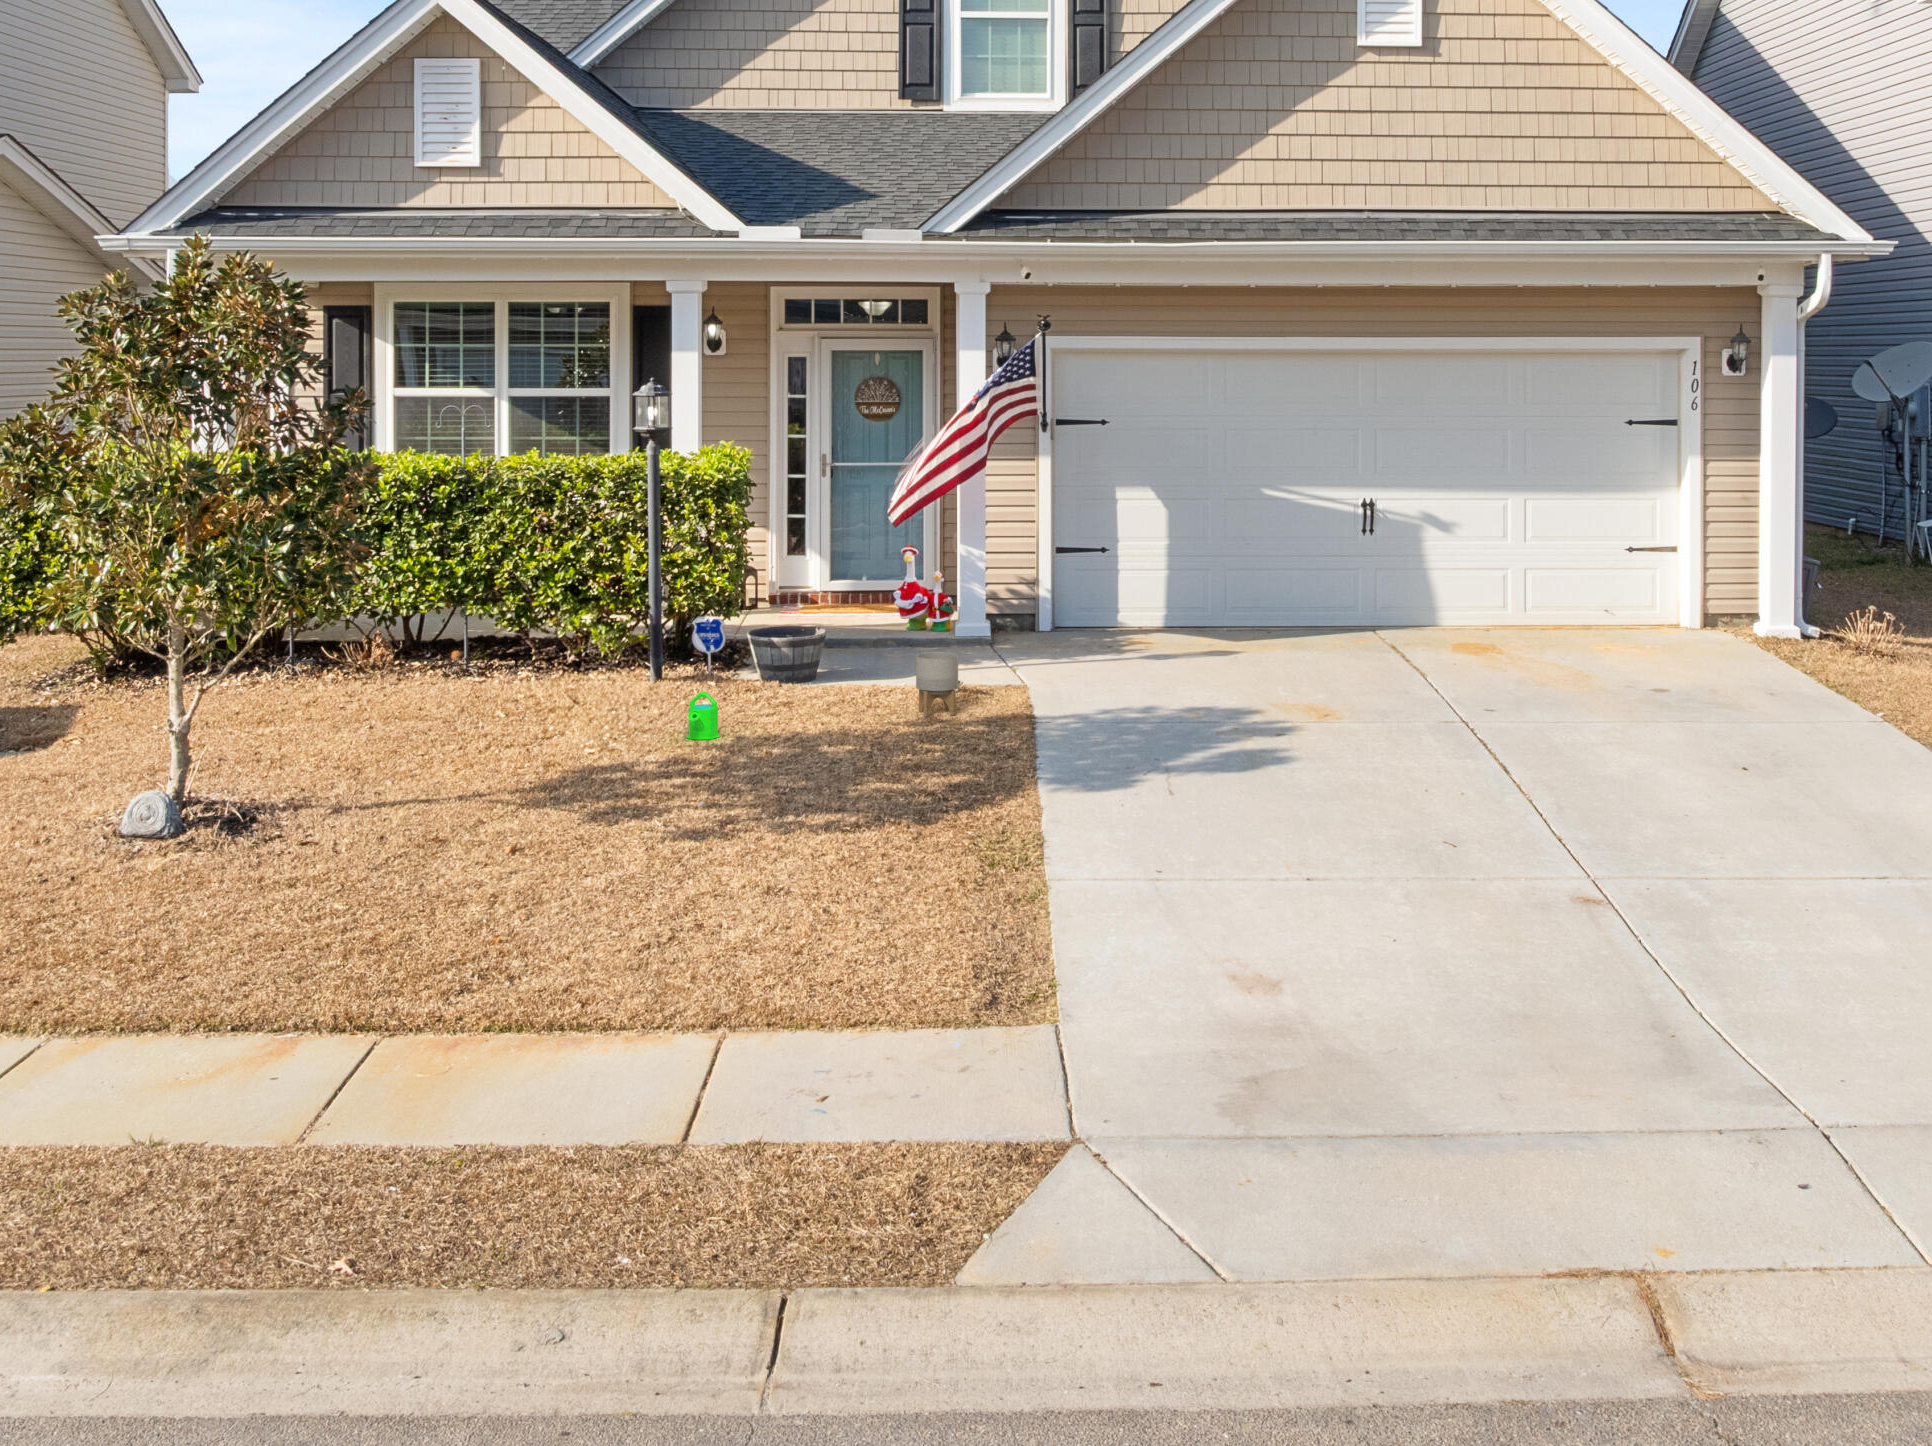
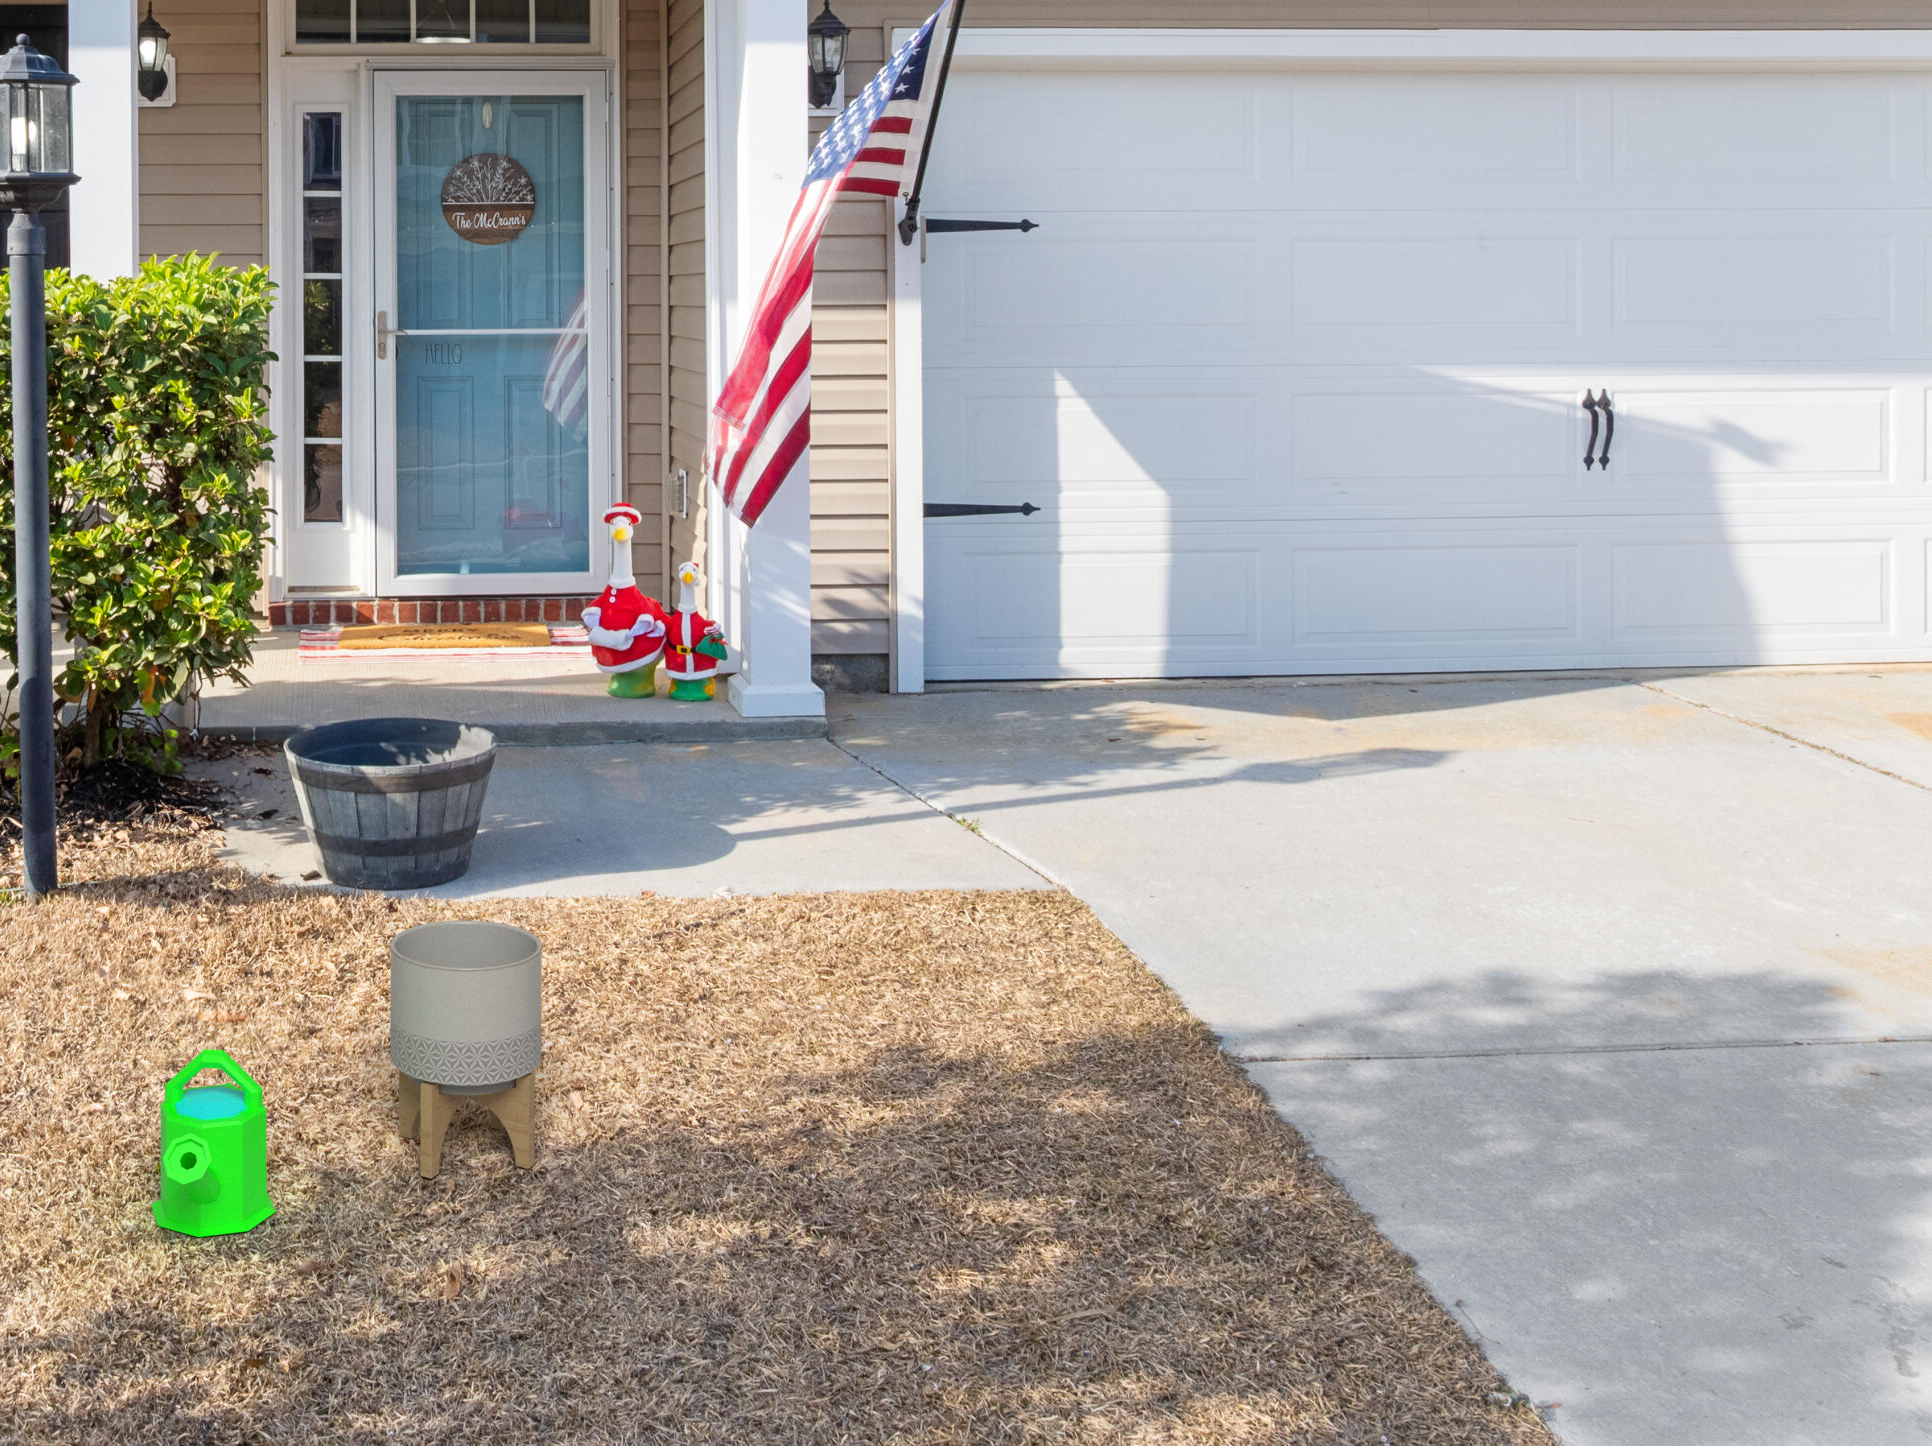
planter: present [916,652,958,717] -> present [390,920,542,1178]

